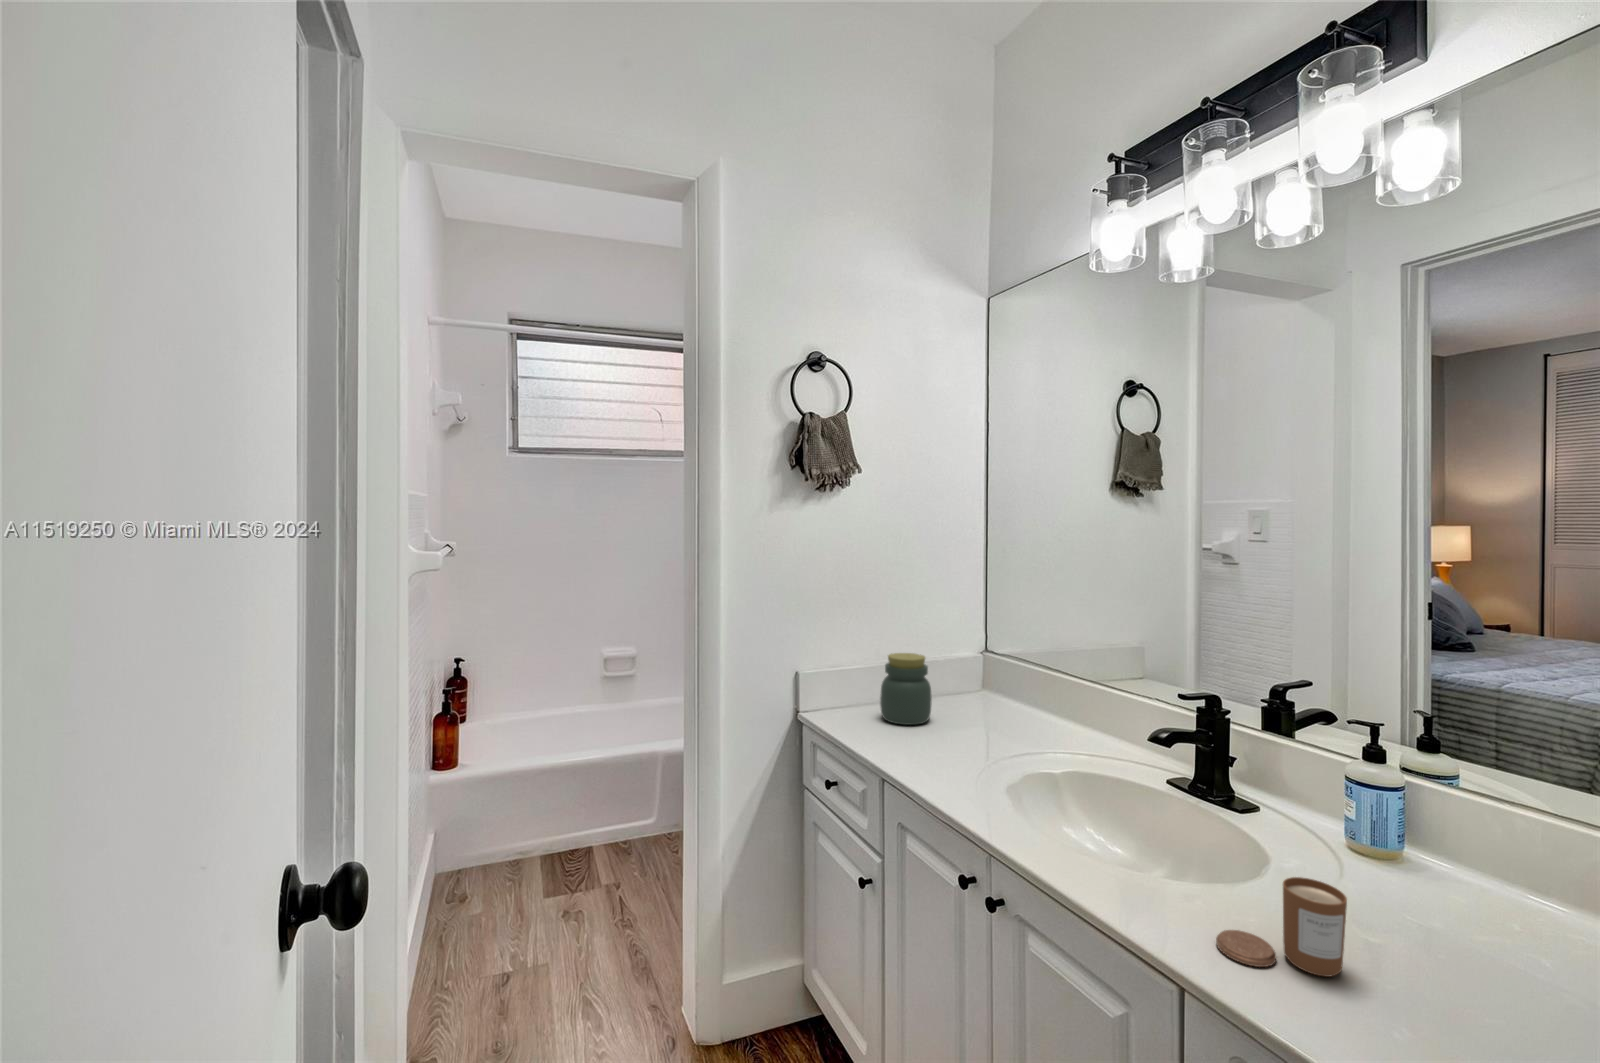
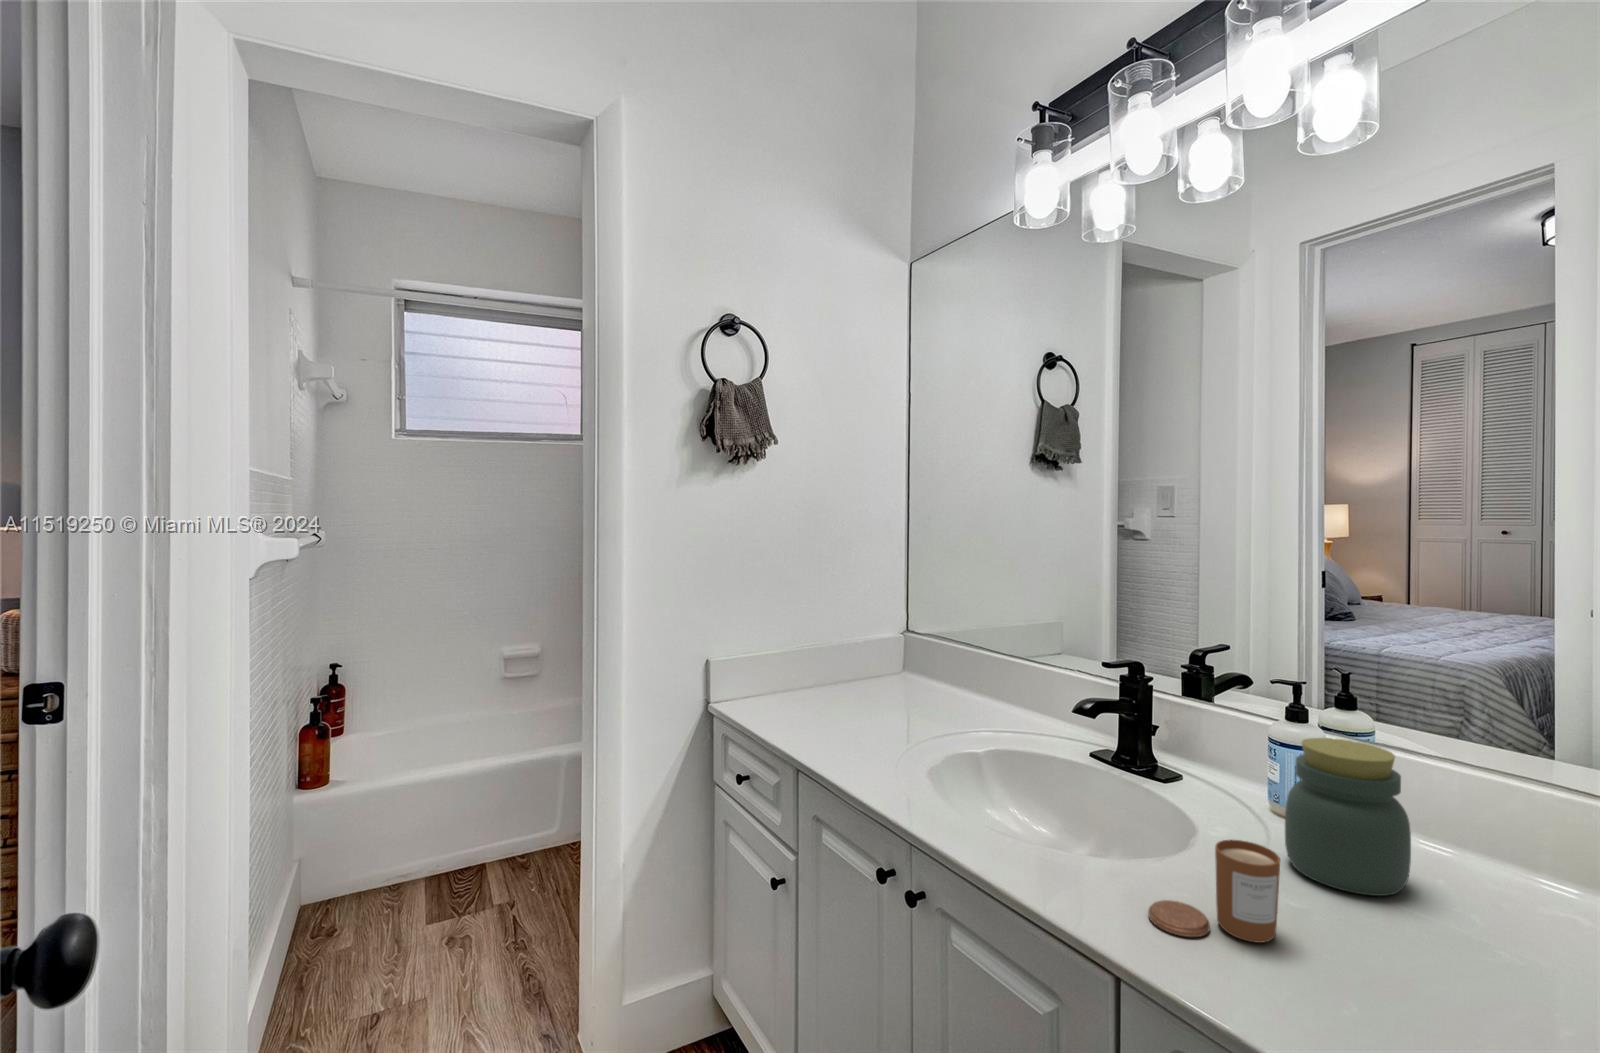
jar: present [880,653,932,725] -> present [1285,738,1411,896]

